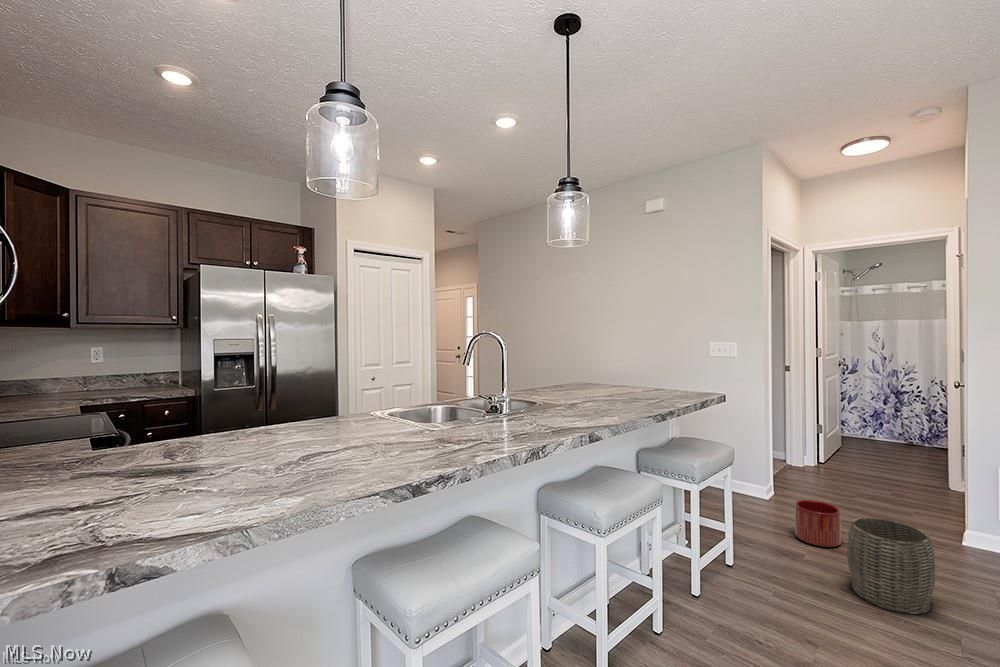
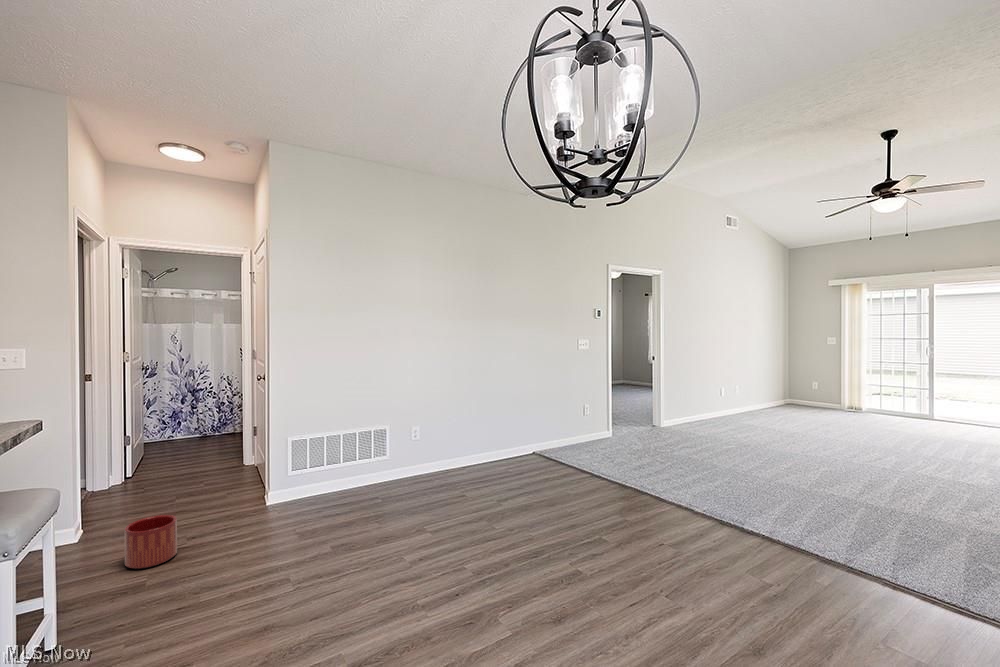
woven basket: present [847,518,935,614] -> none [196,506,269,594]

